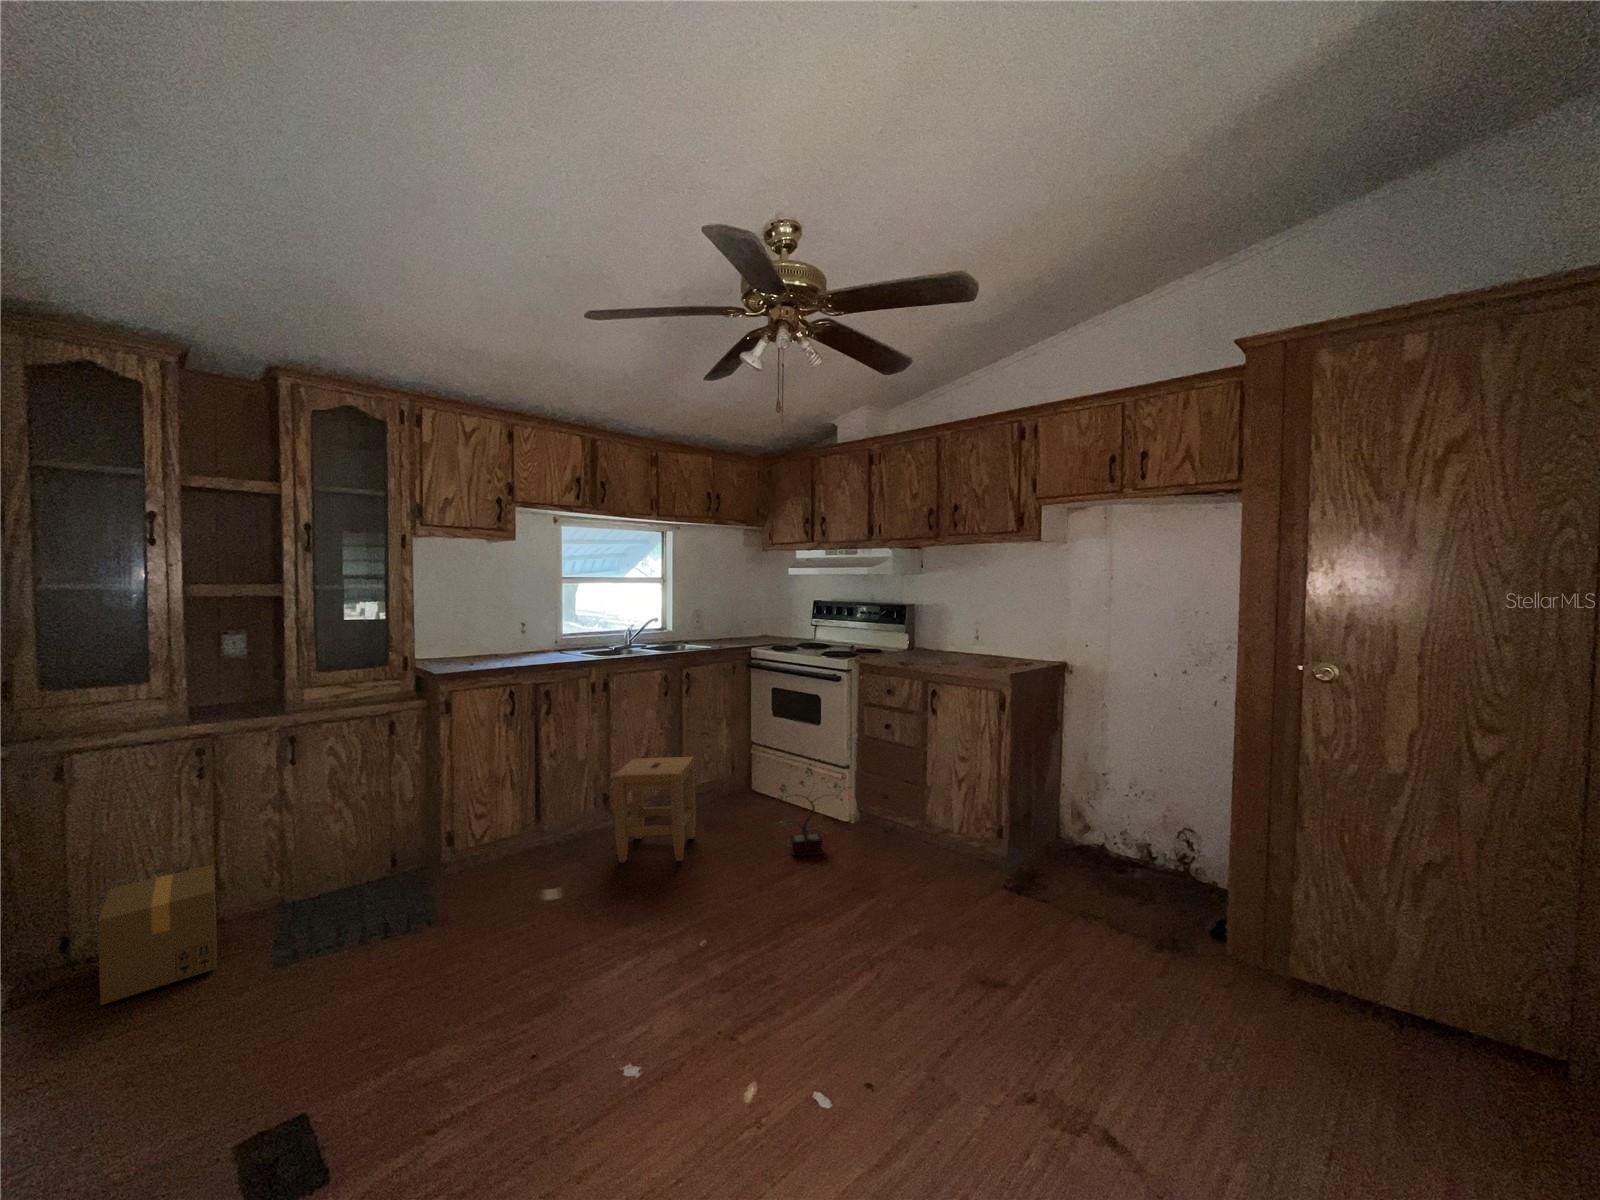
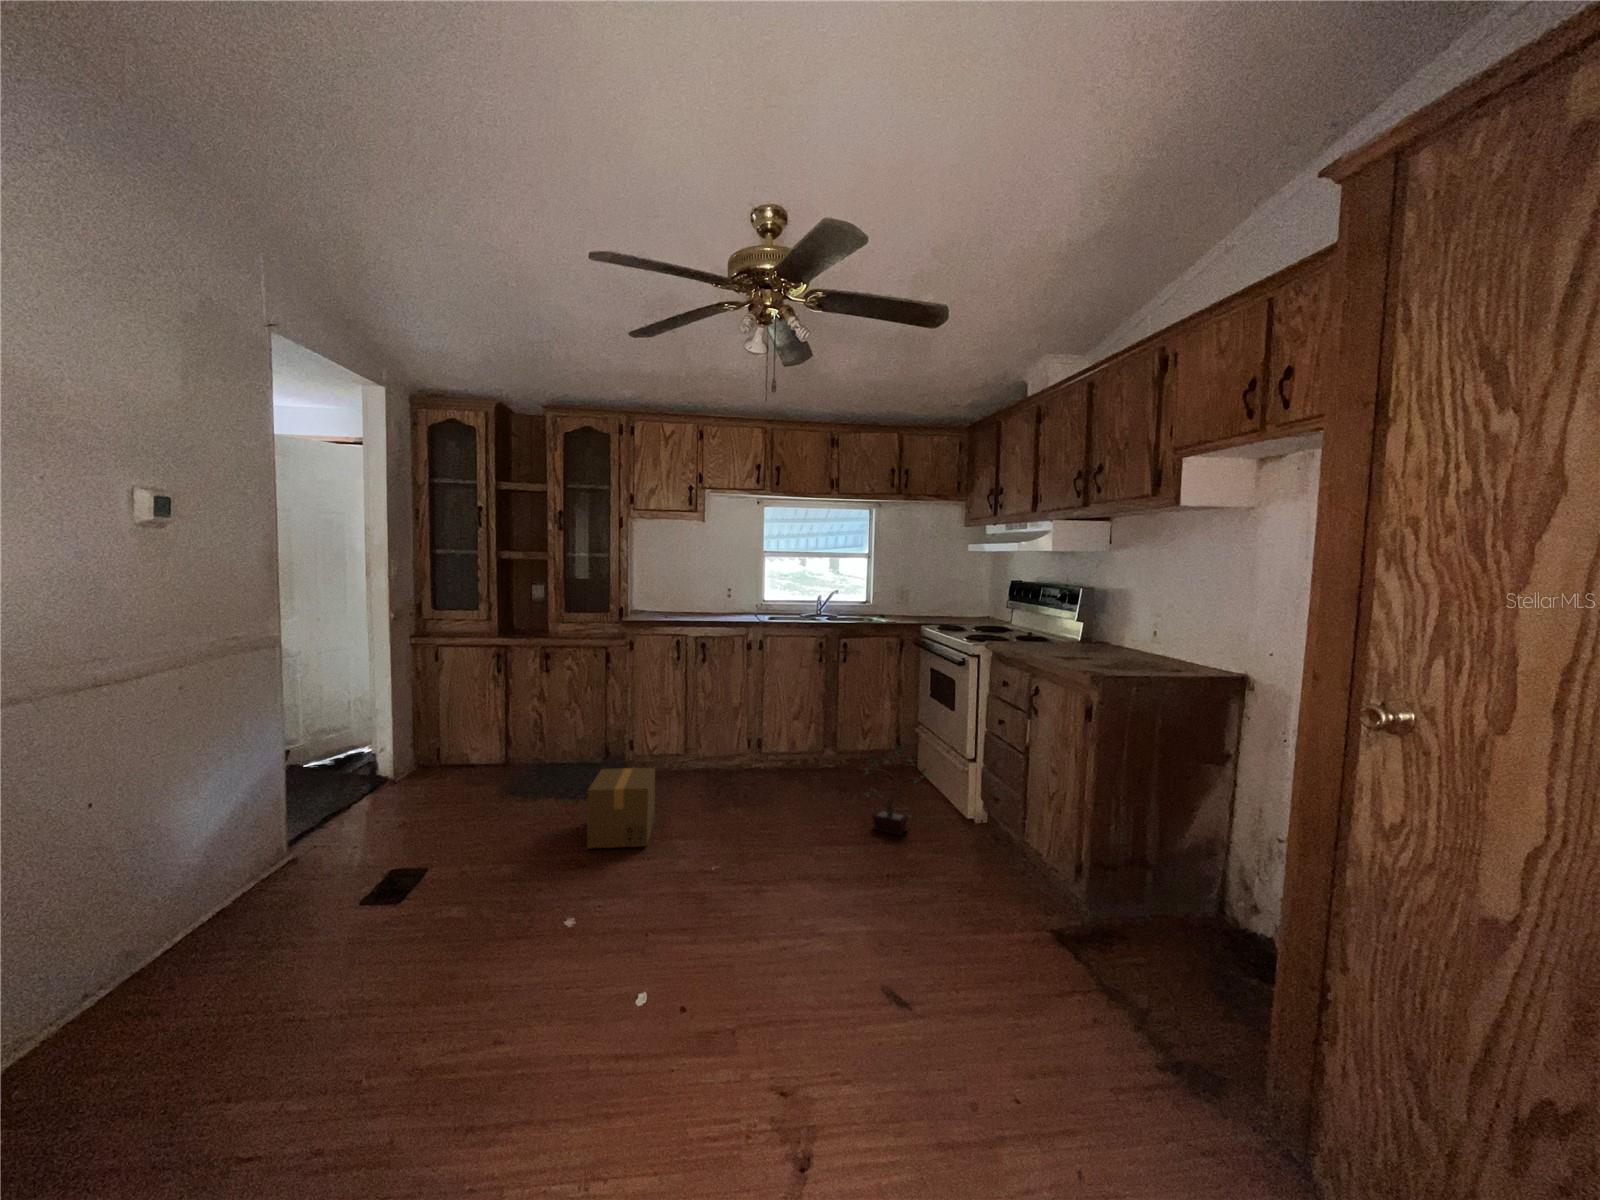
stool: present [613,757,696,862] -> none [734,710,815,804]
cardboard box: present [98,865,217,1005] -> present [587,768,655,848]

